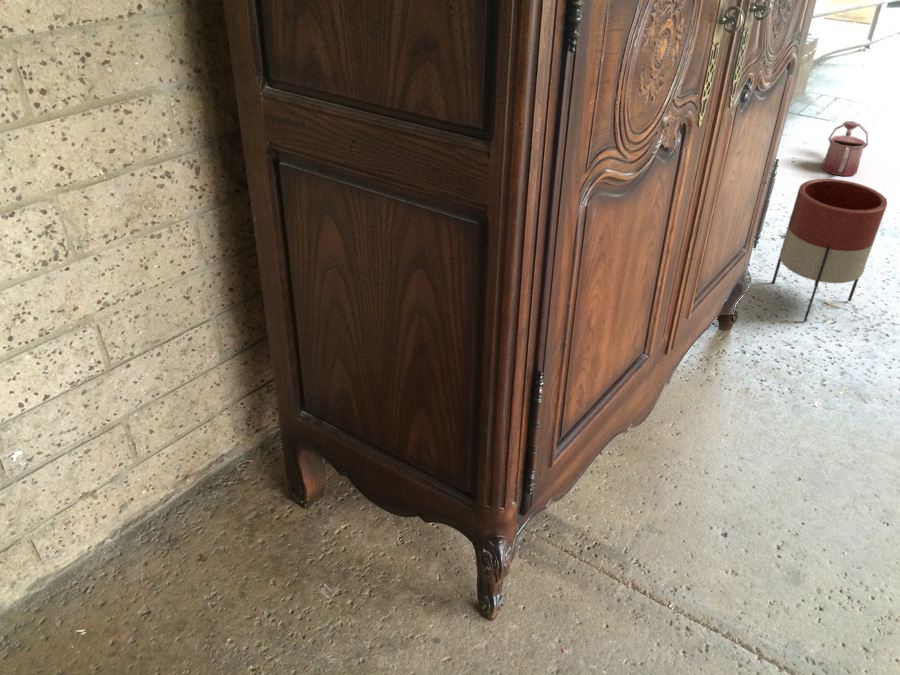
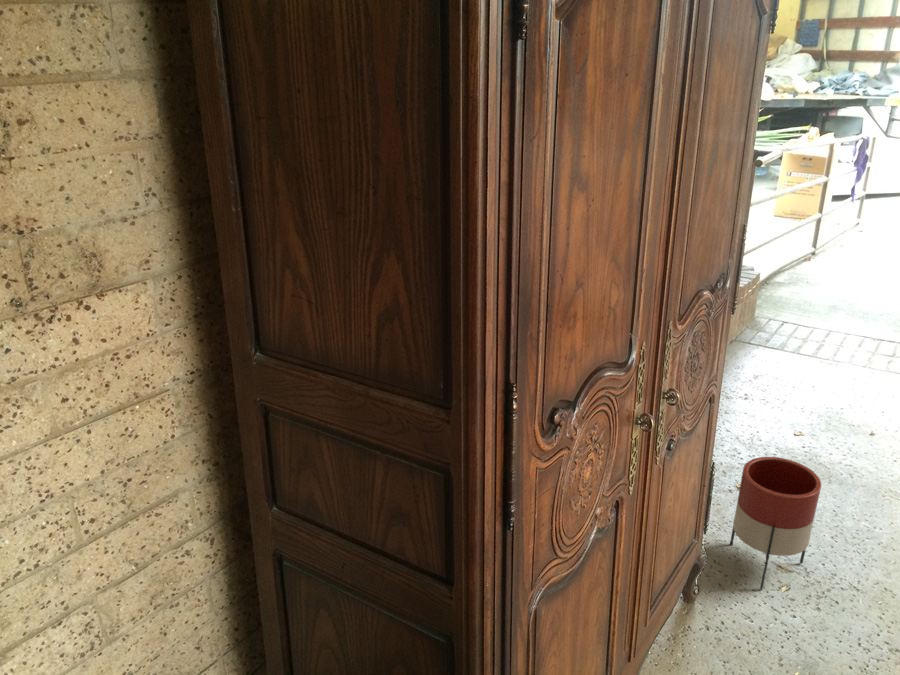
watering can: present [822,121,868,176] -> none [772,364,811,416]

